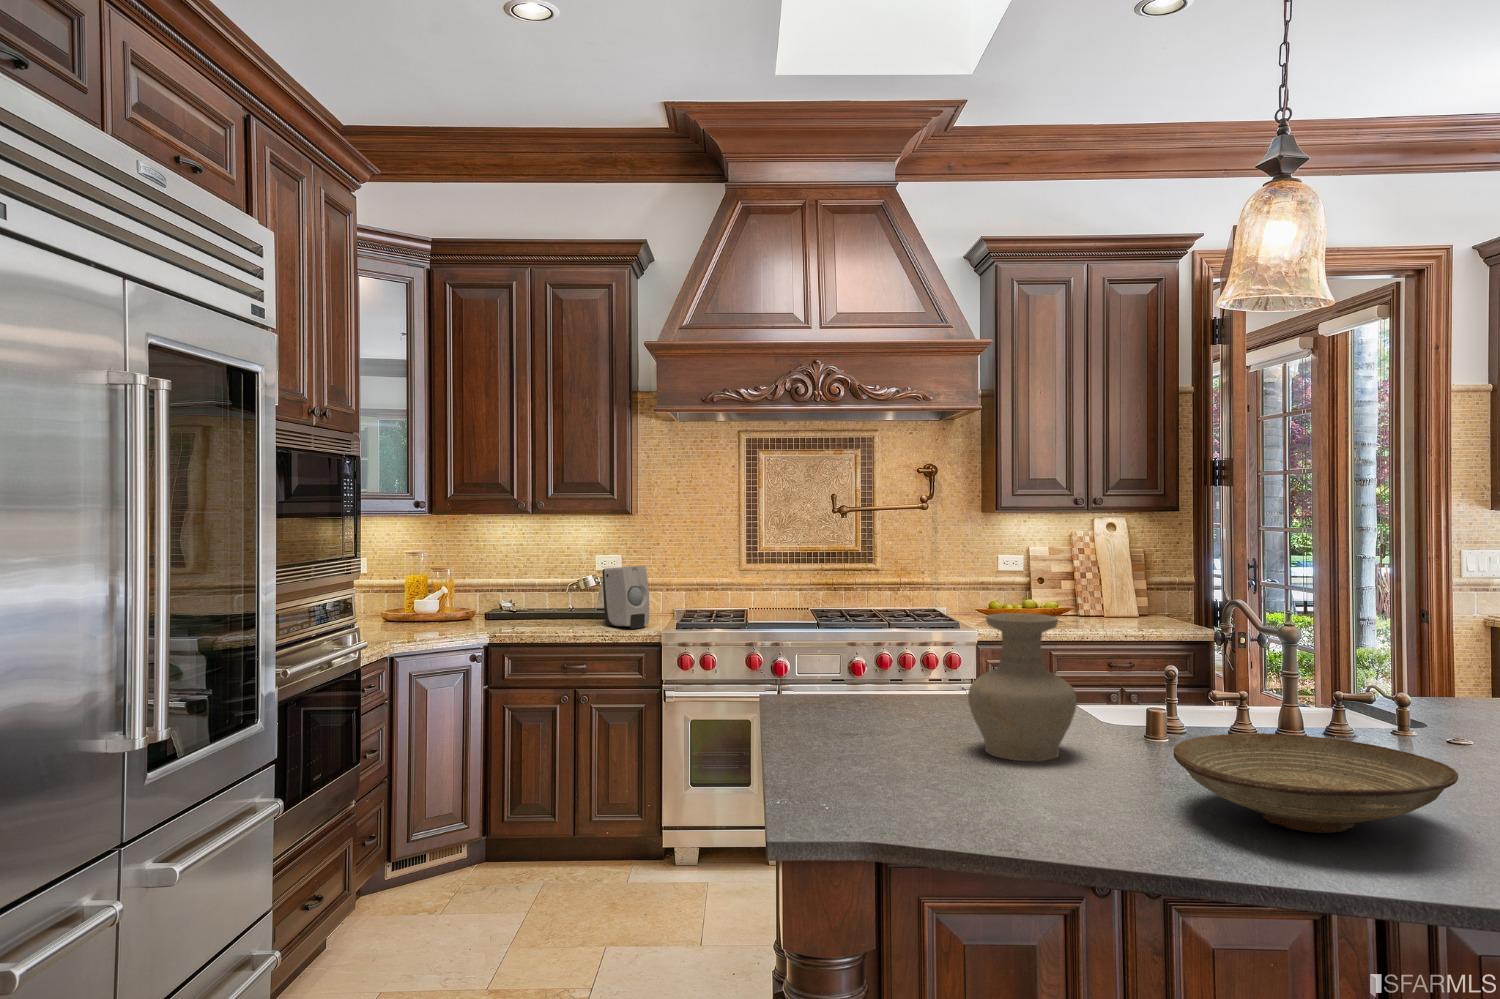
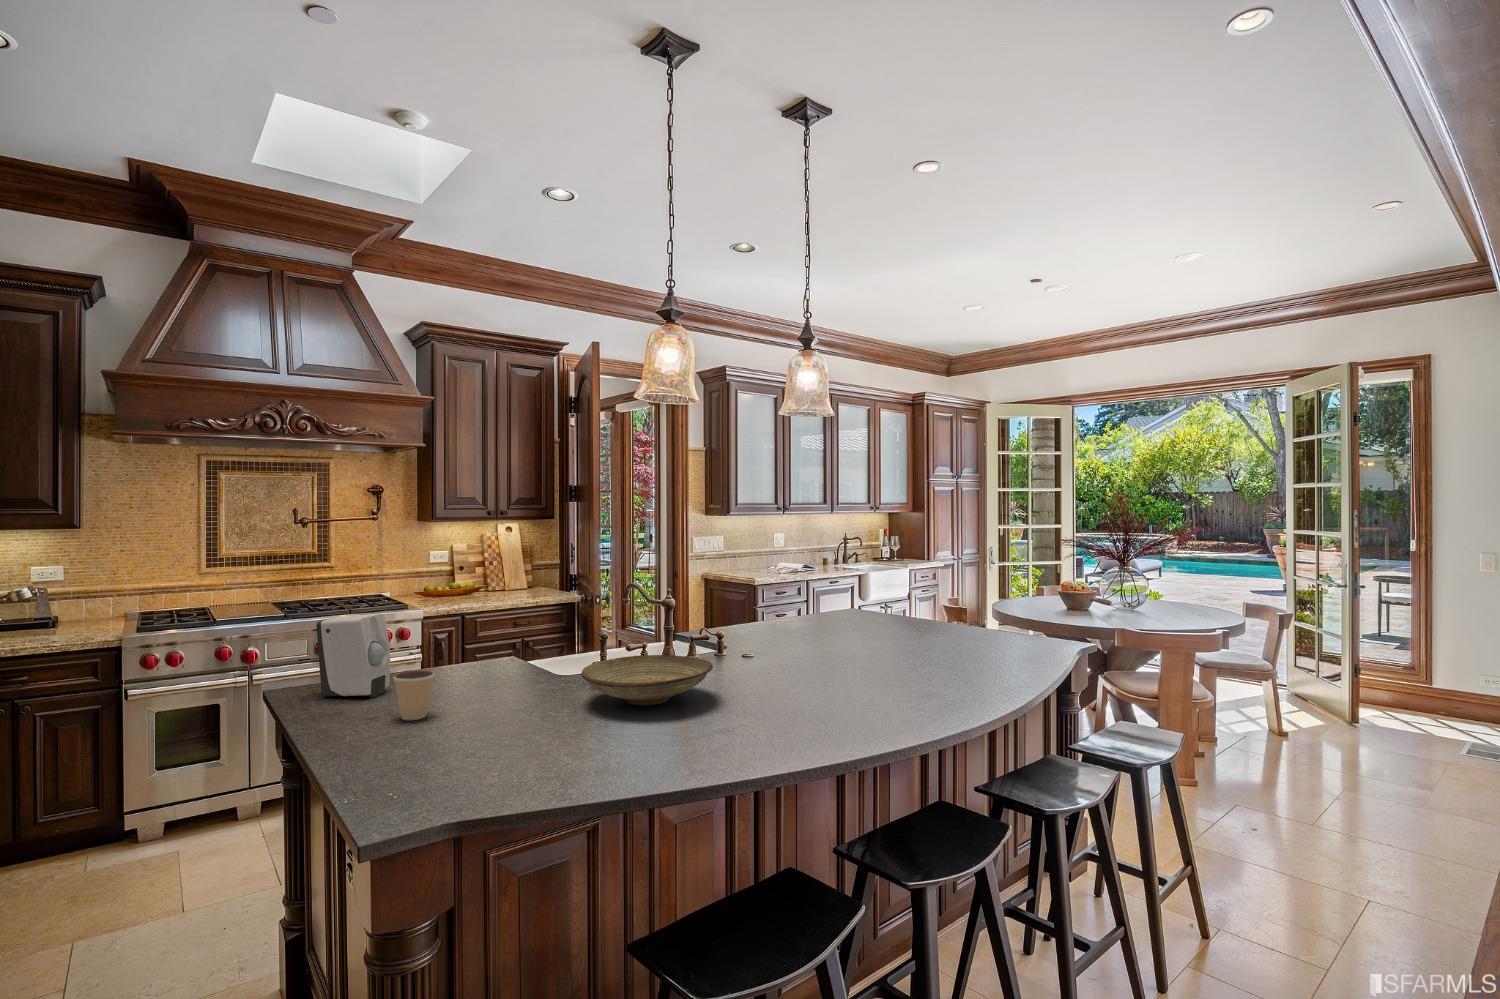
soap dispenser: present [602,566,649,629] -> present [316,614,390,697]
vase: present [968,613,1077,761] -> none [448,600,519,695]
coffee cup: none [878,708,936,782] -> present [394,671,435,720]

